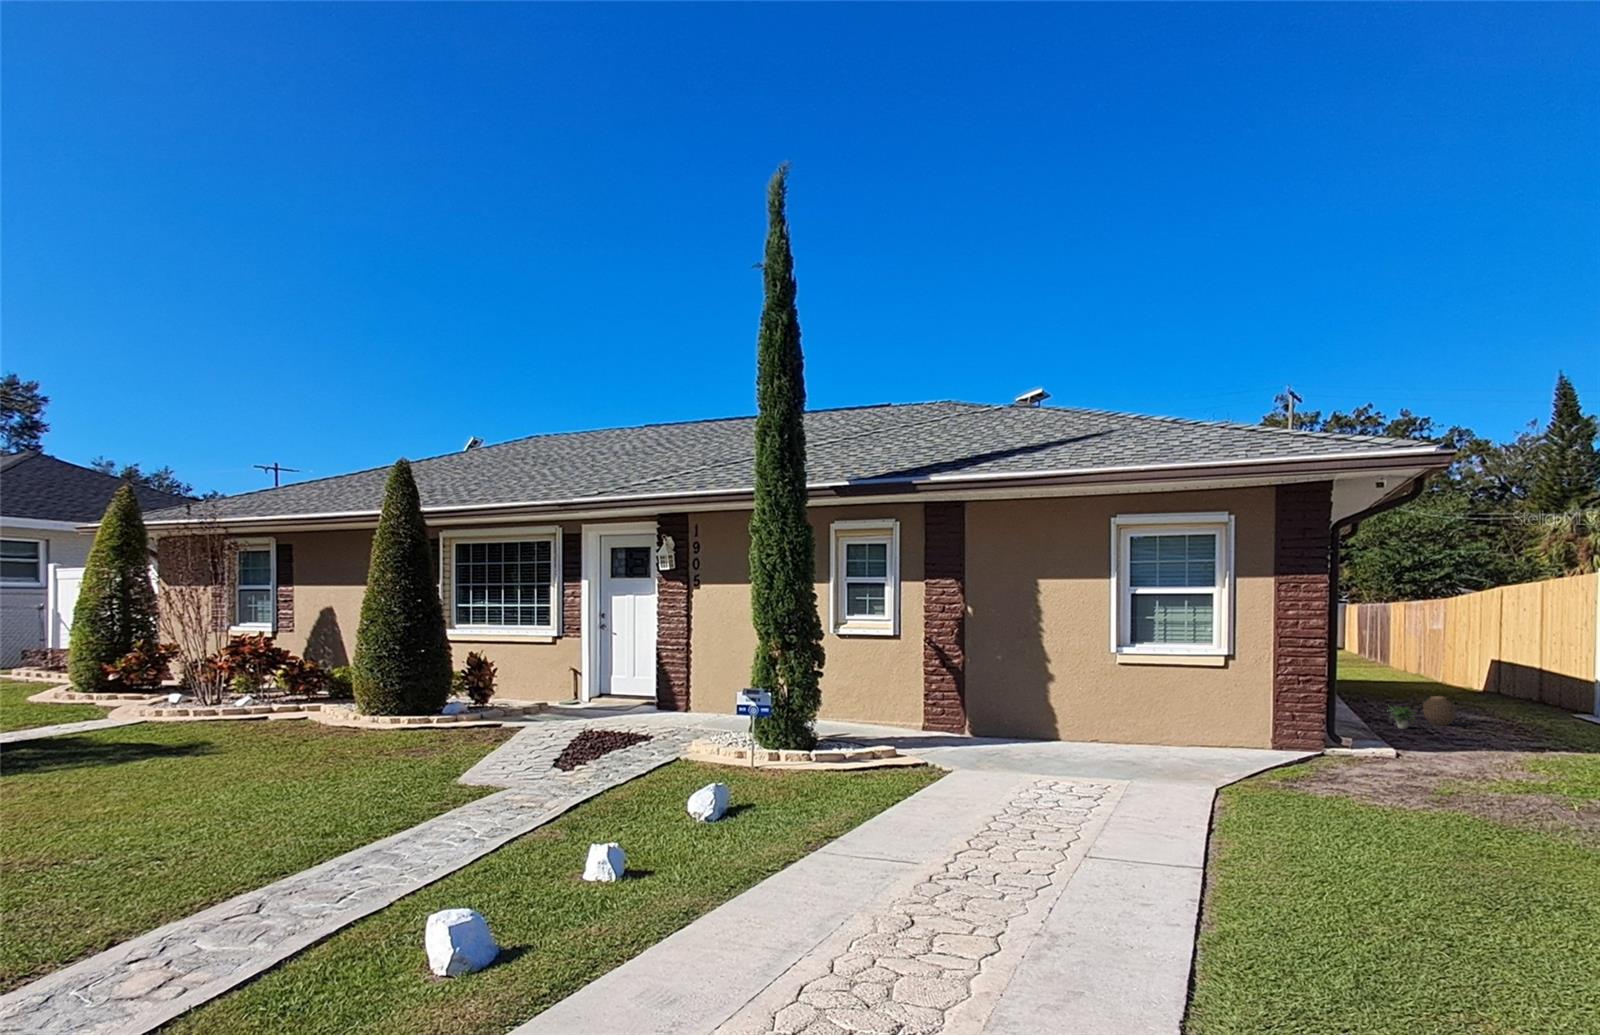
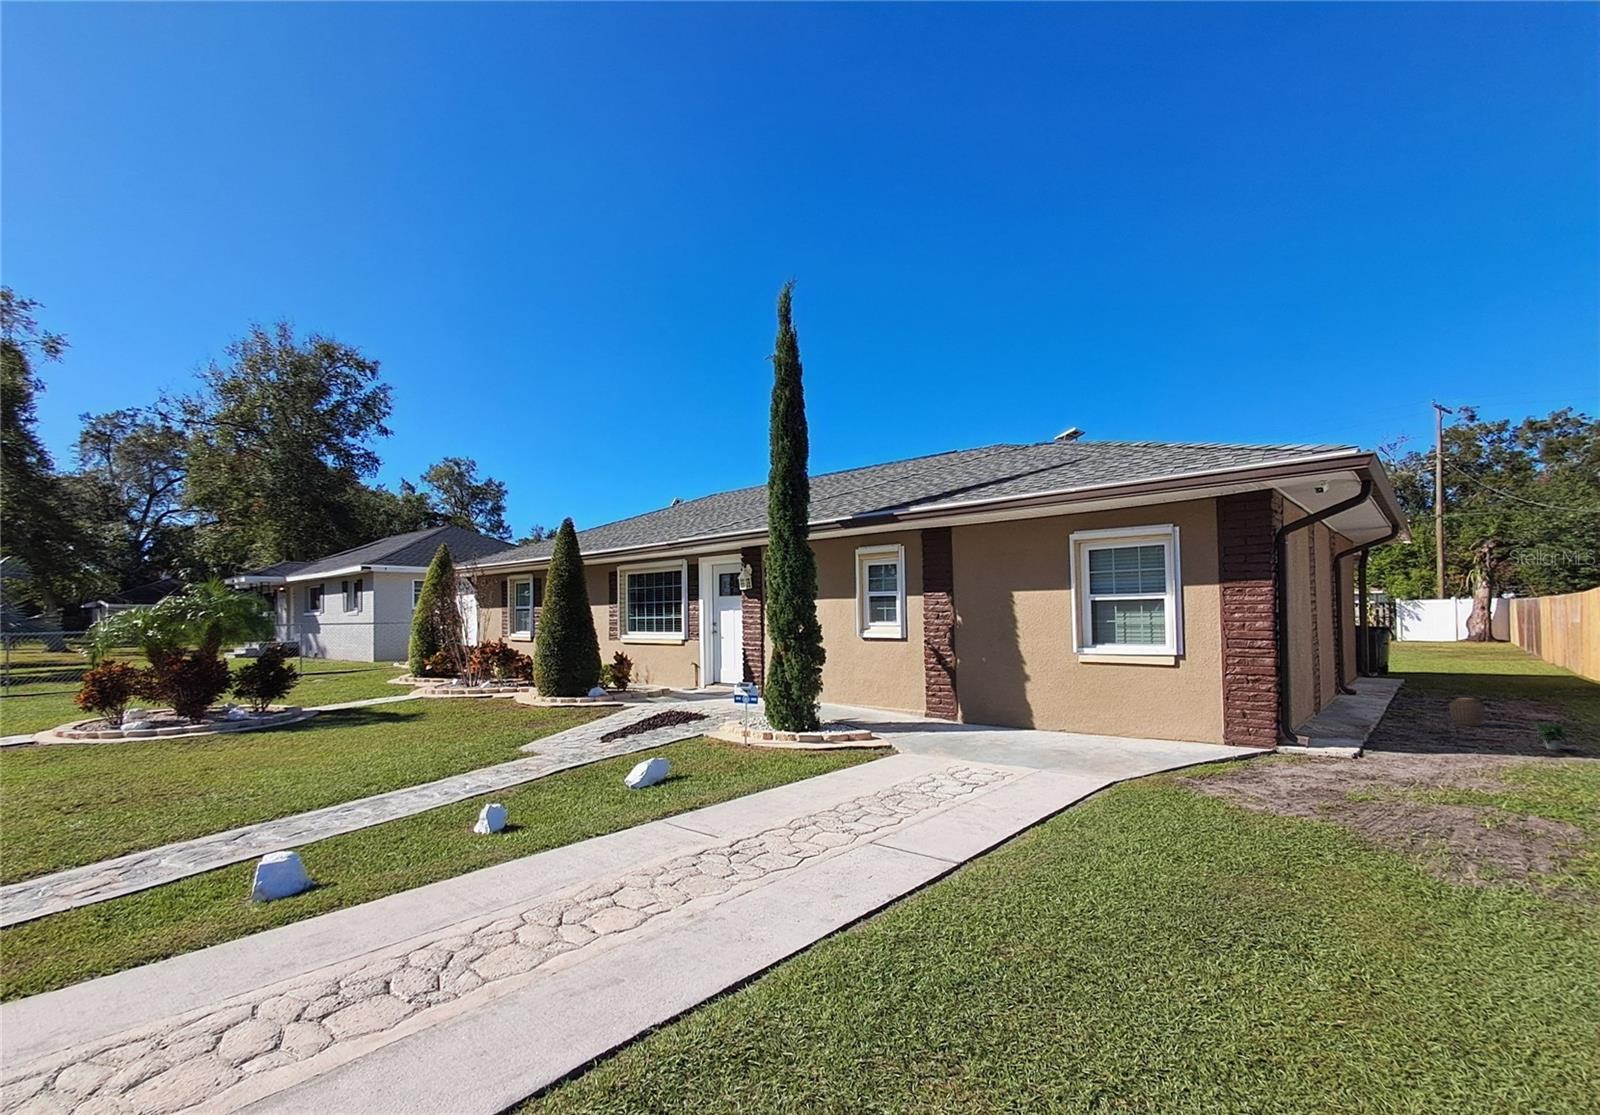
potted plant: present [1390,707,1413,729] -> present [1531,722,1572,750]

